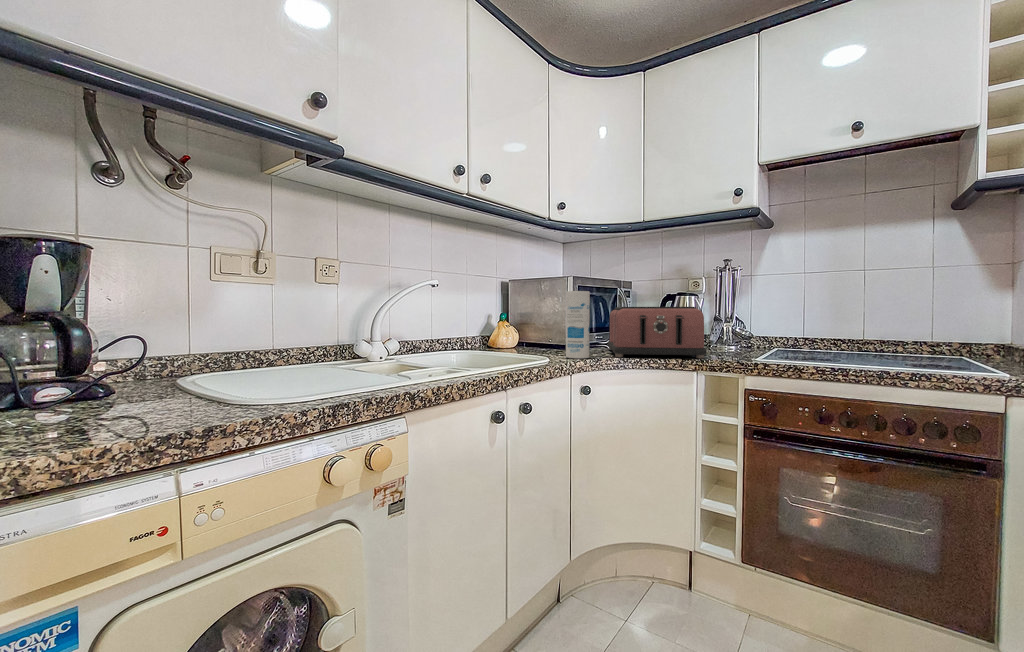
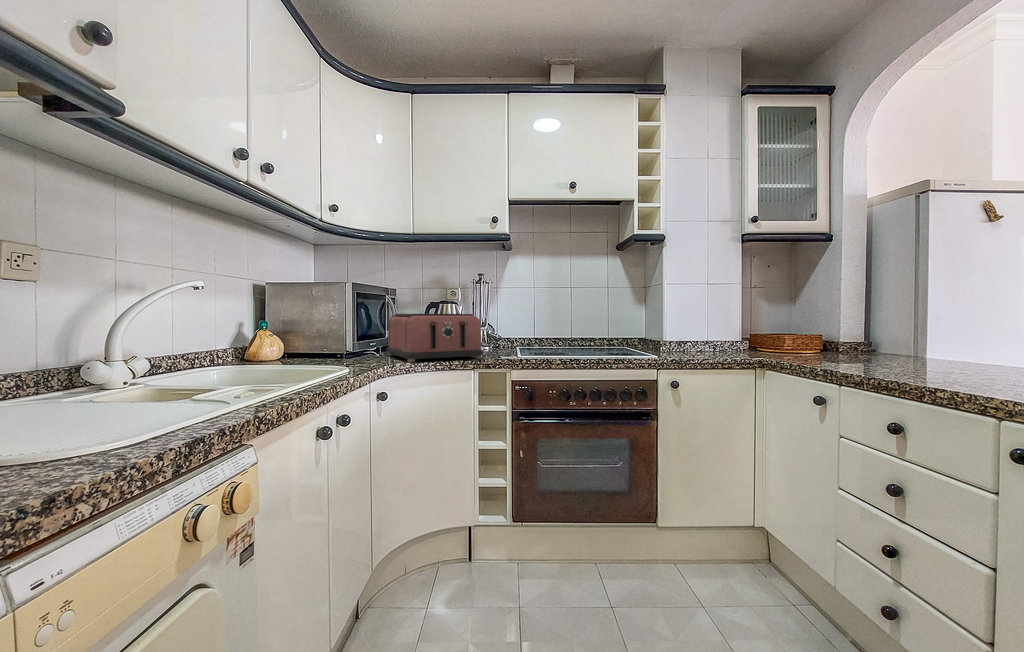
canister: present [566,291,590,358] -> none [360,298,385,366]

